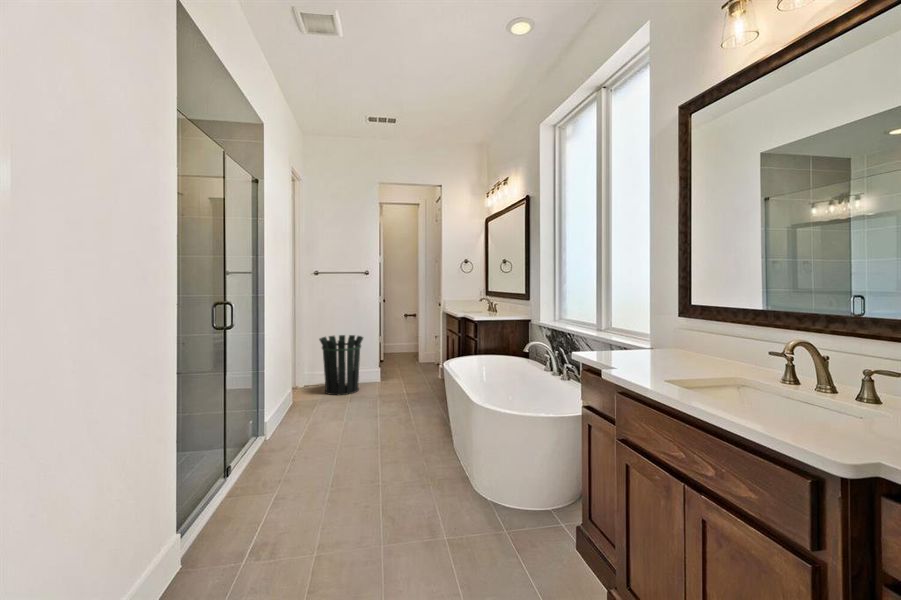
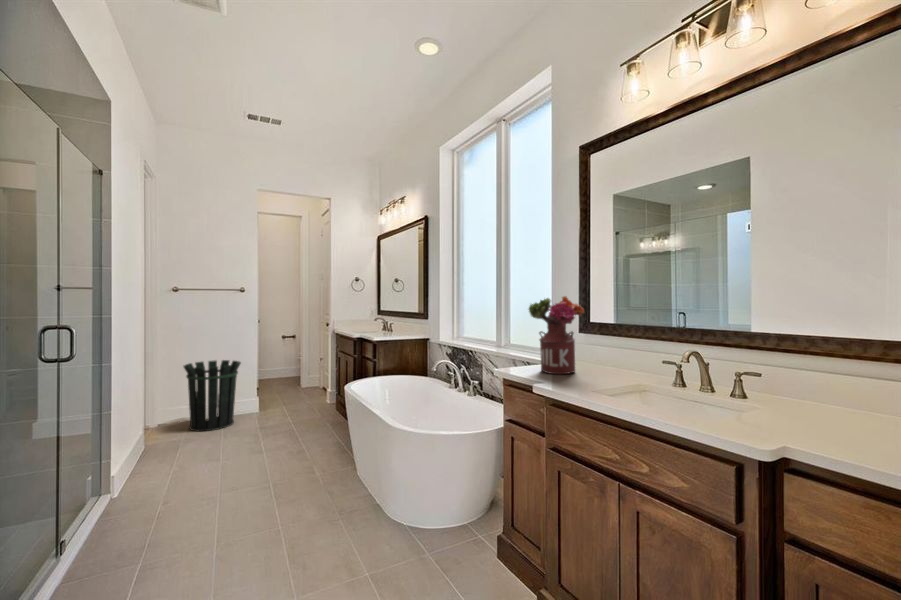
flower arrangement: none [611,274,680,362] -> present [529,296,584,374]

